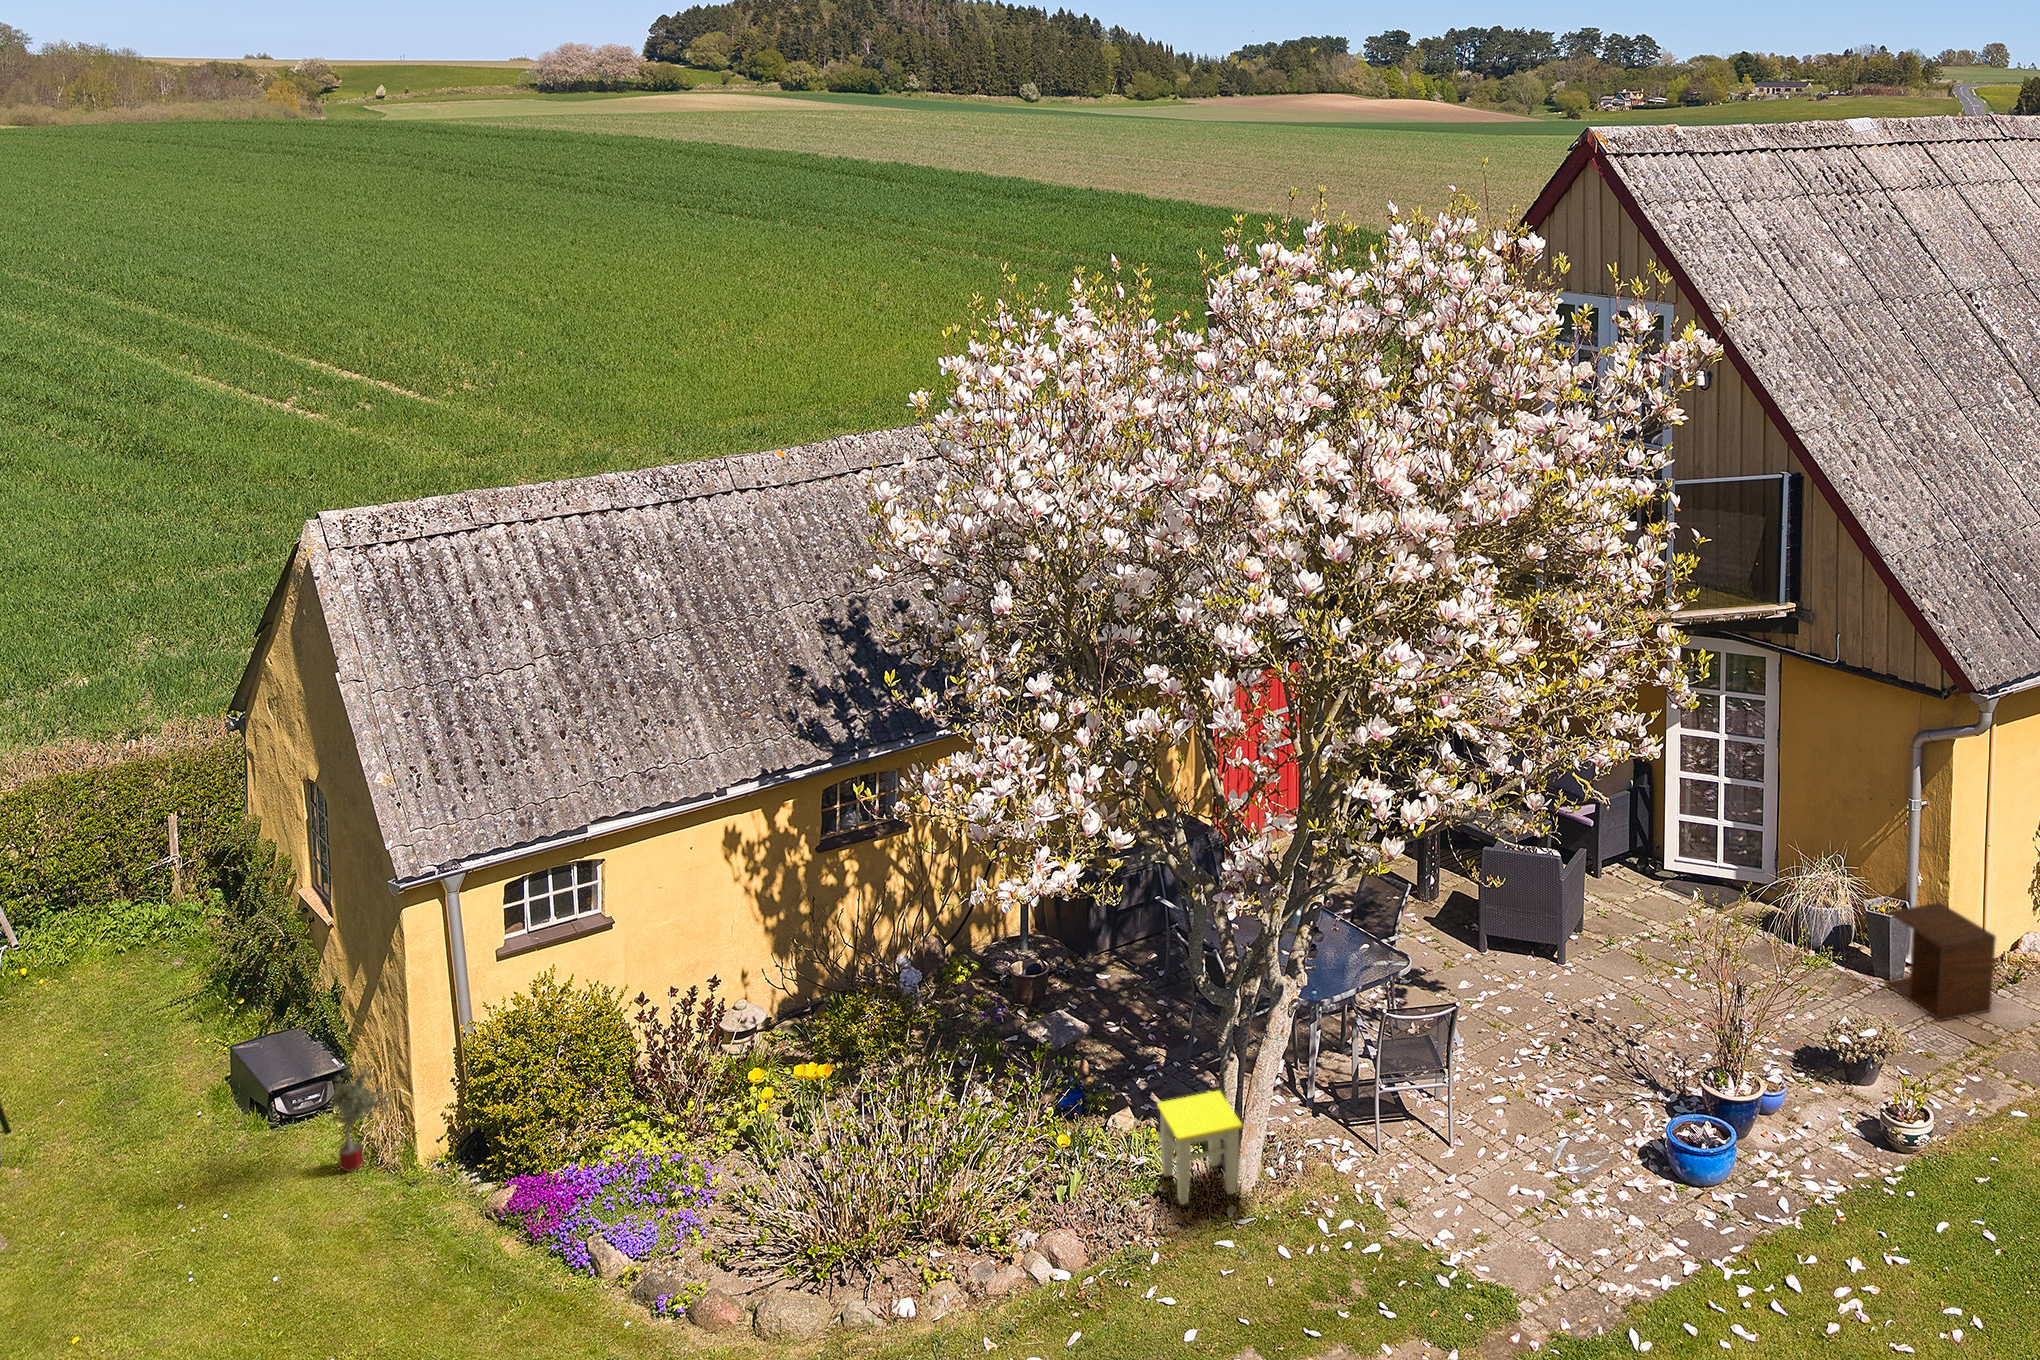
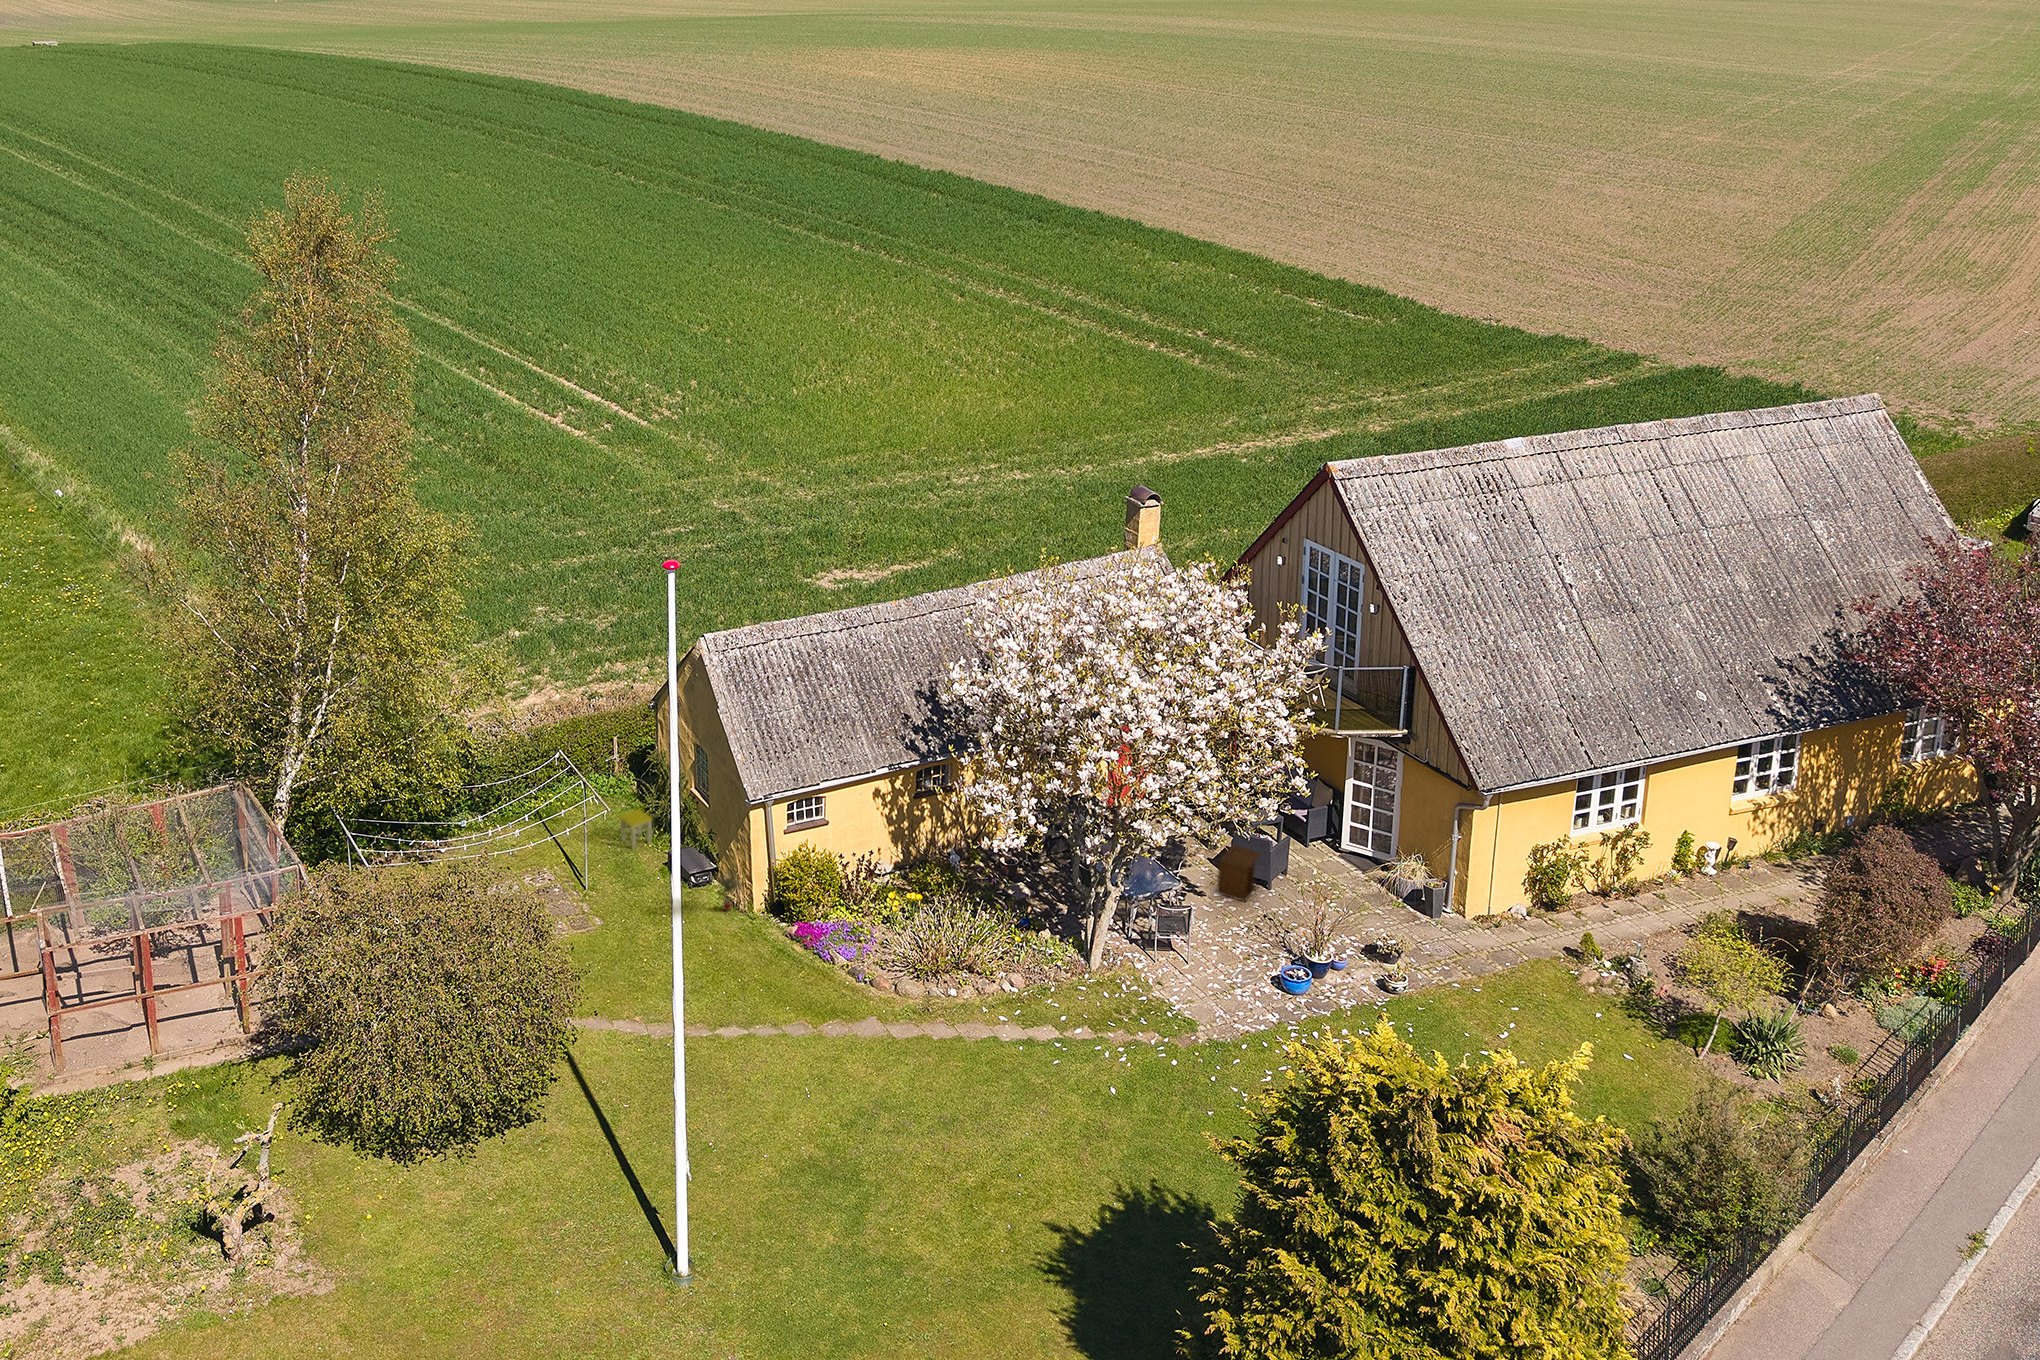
side table: present [1885,902,1996,1021] -> present [1217,845,1261,902]
stool: present [1157,1091,1243,1204] -> present [620,809,652,848]

